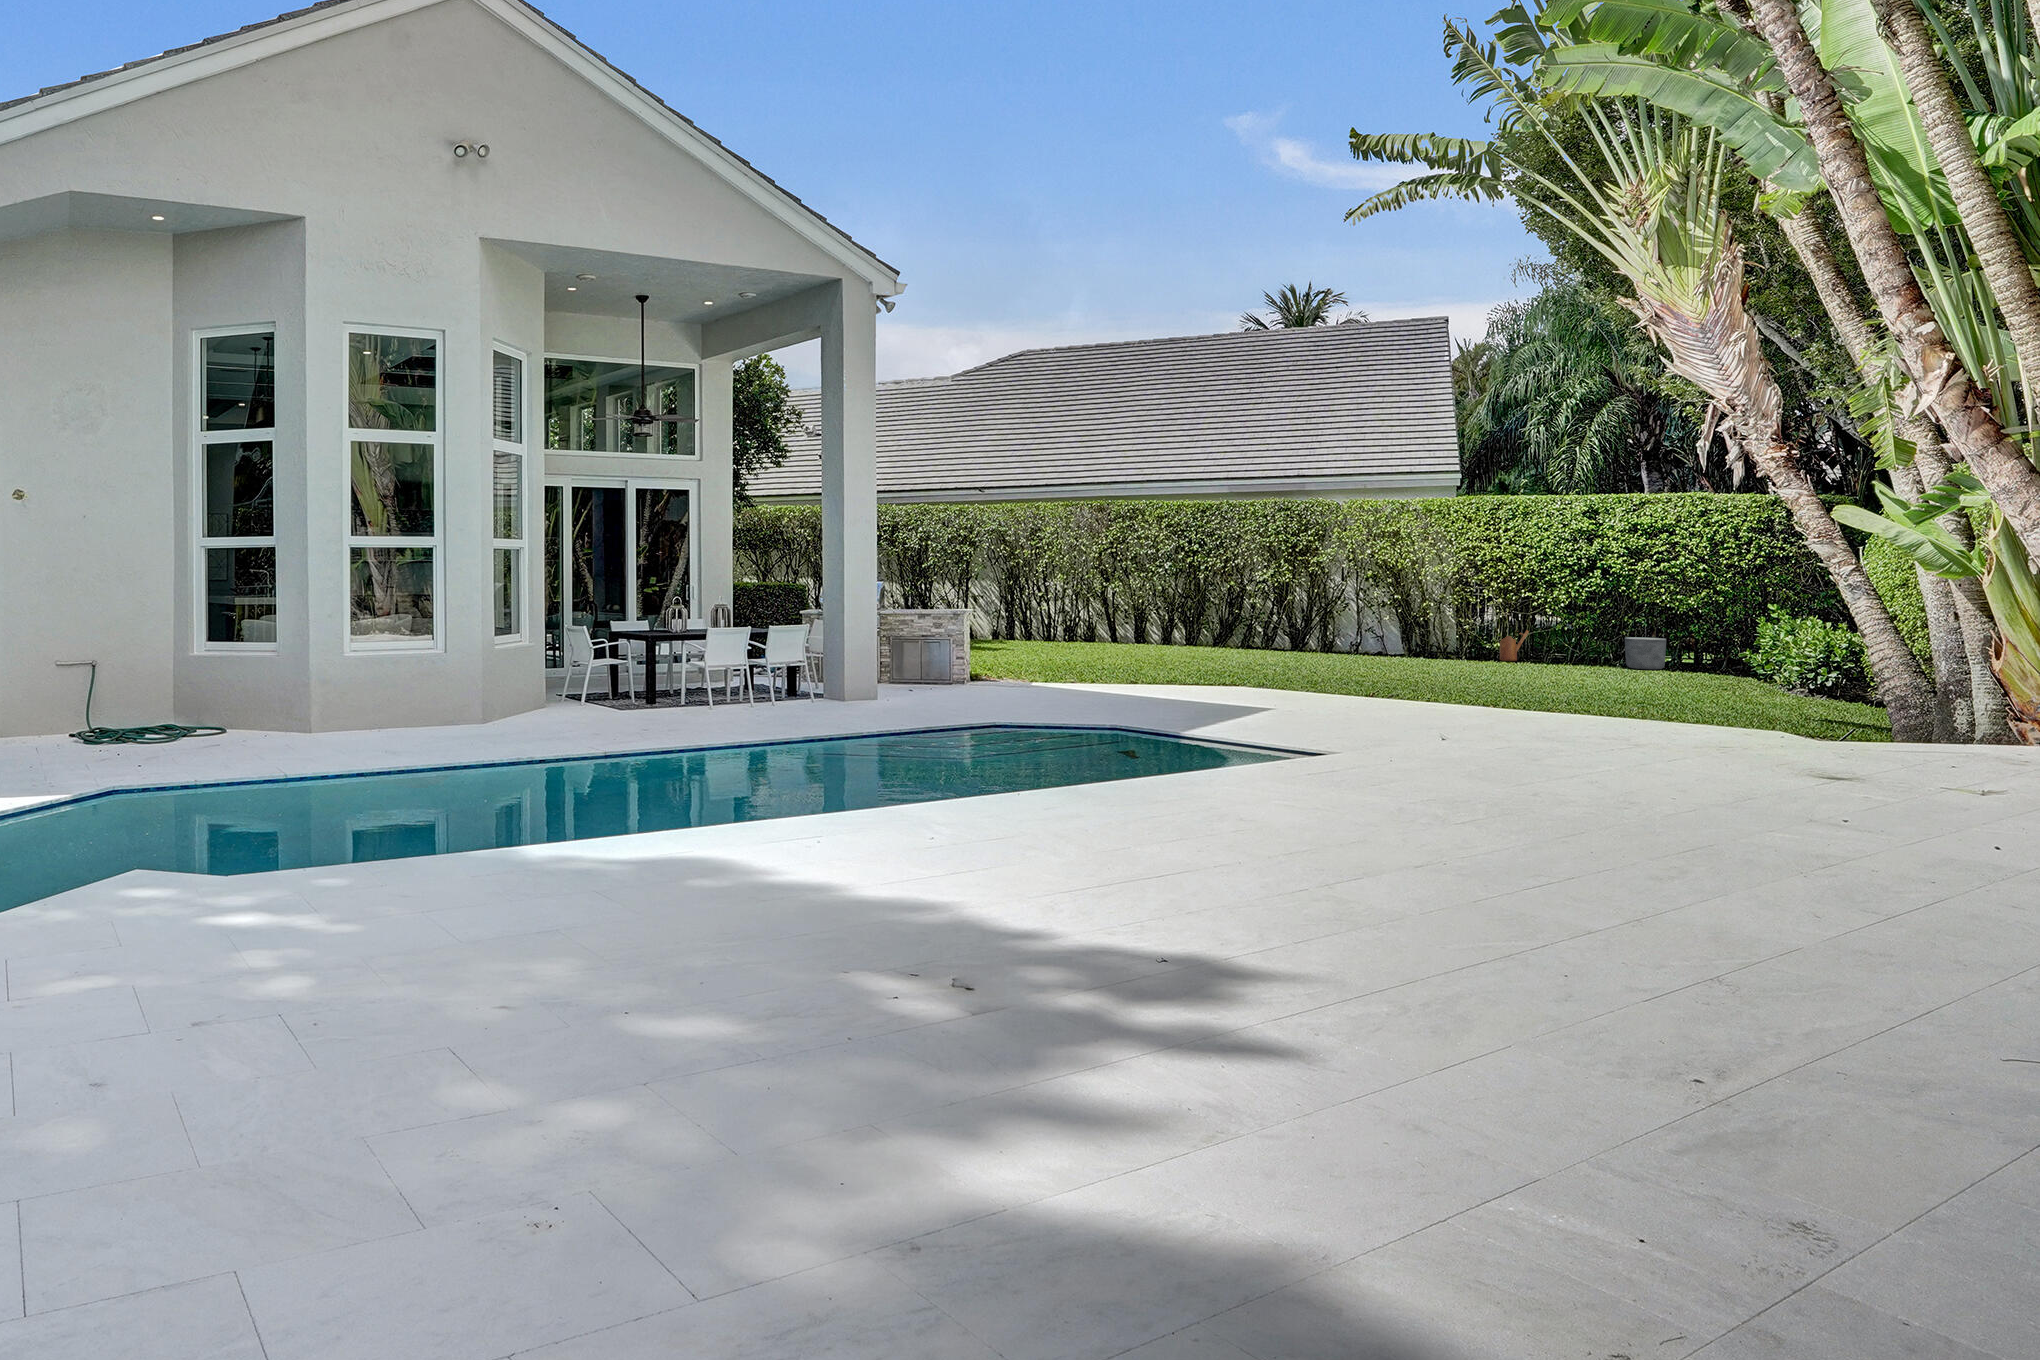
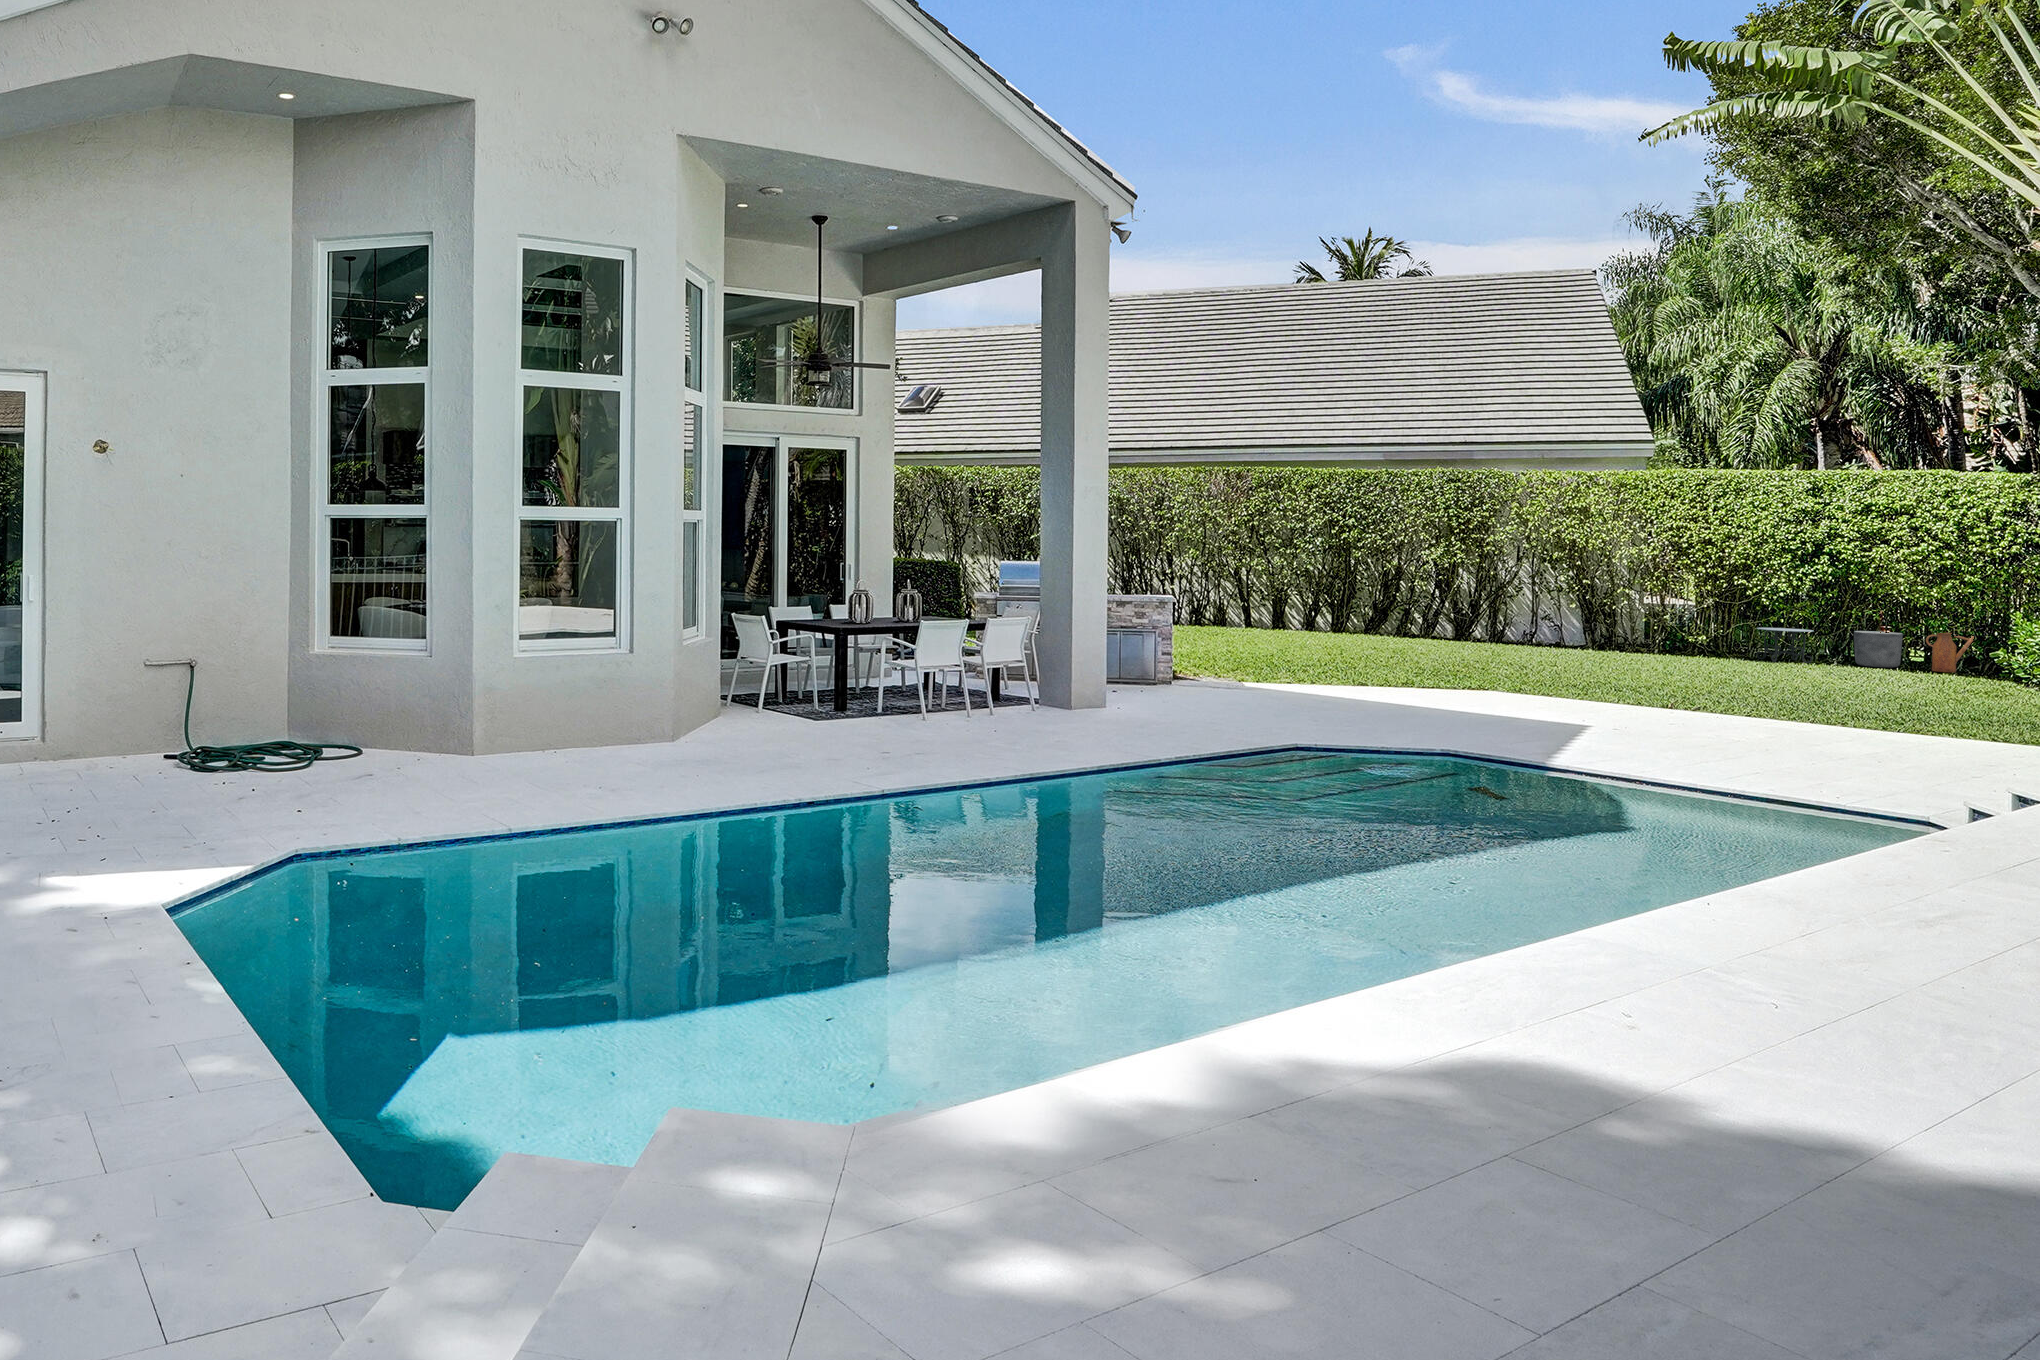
watering can: present [1500,630,1529,661] -> present [1926,632,1974,672]
side table: none [1542,636,1591,667] -> present [1756,628,1813,663]

